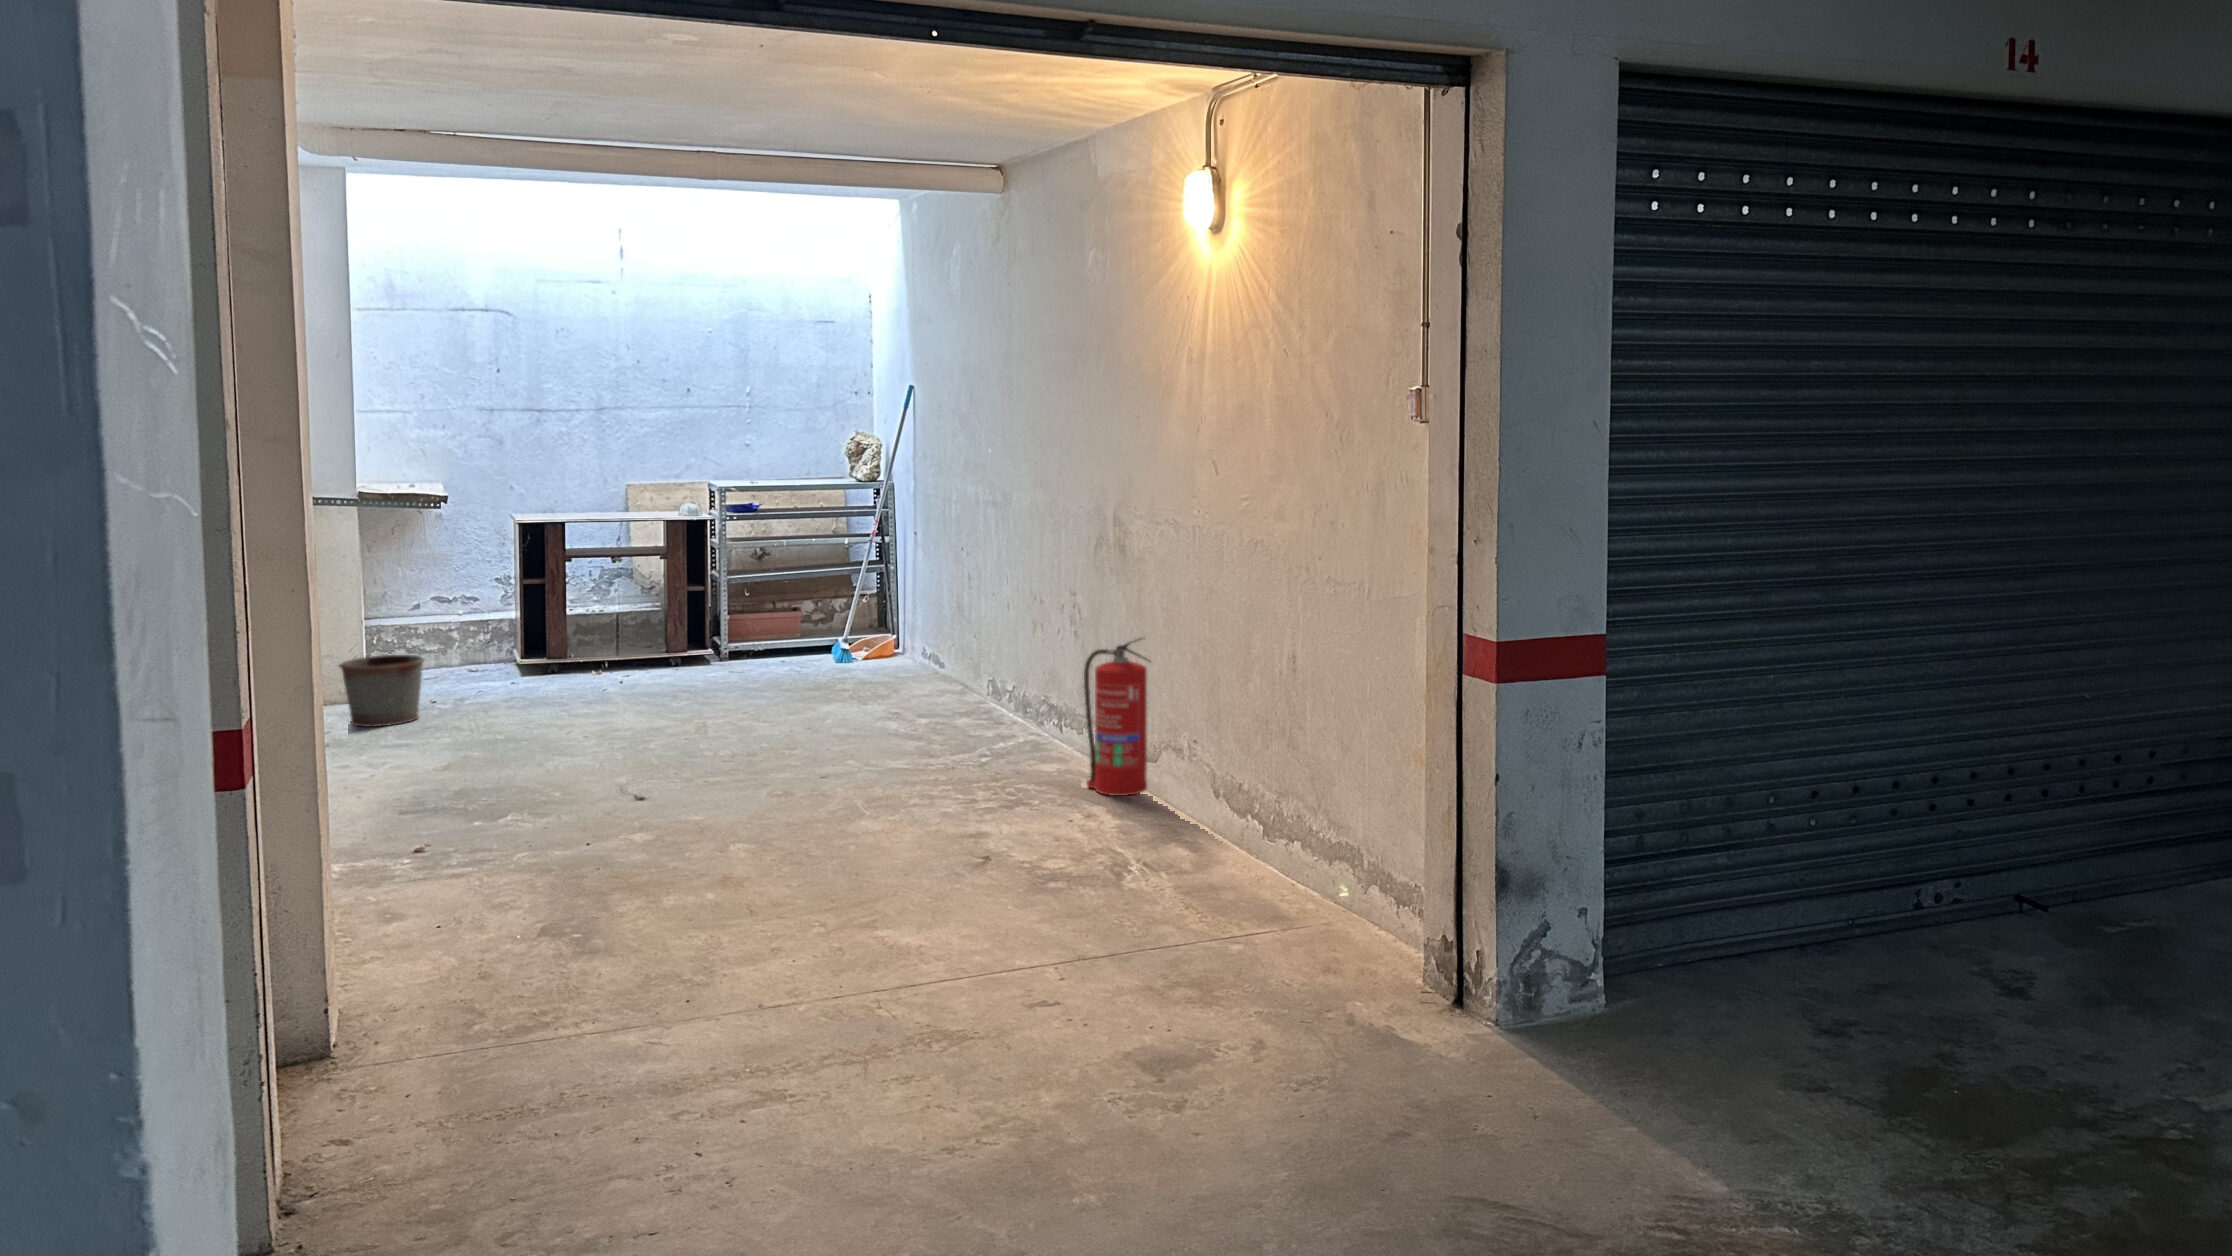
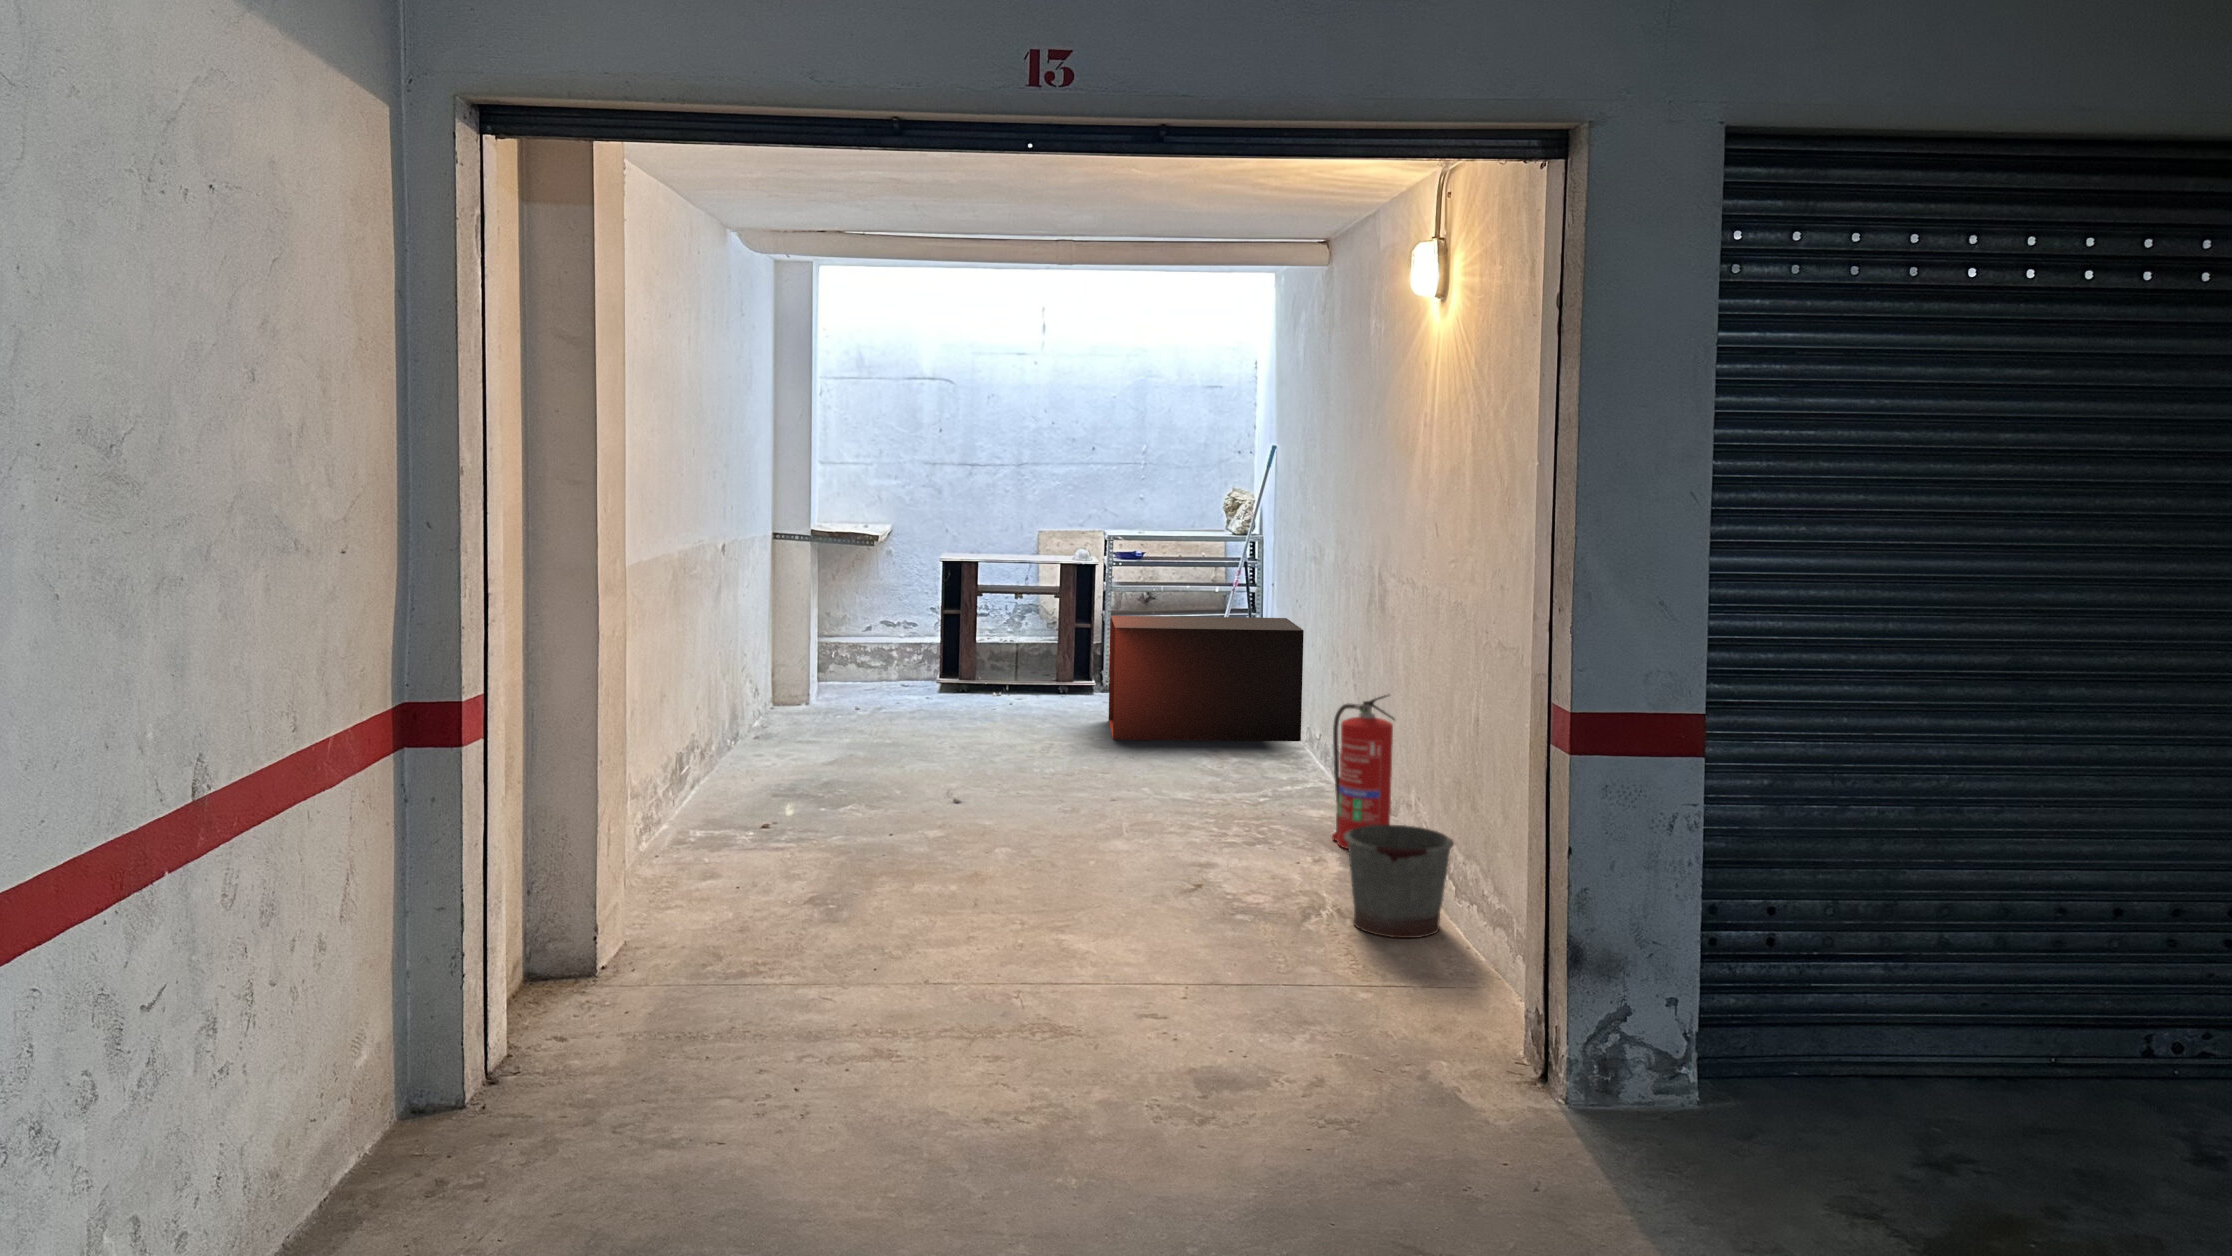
storage cabinet: none [768,568,985,707] -> present [1109,615,1304,741]
bucket: present [339,655,425,727] -> present [1344,825,1454,938]

